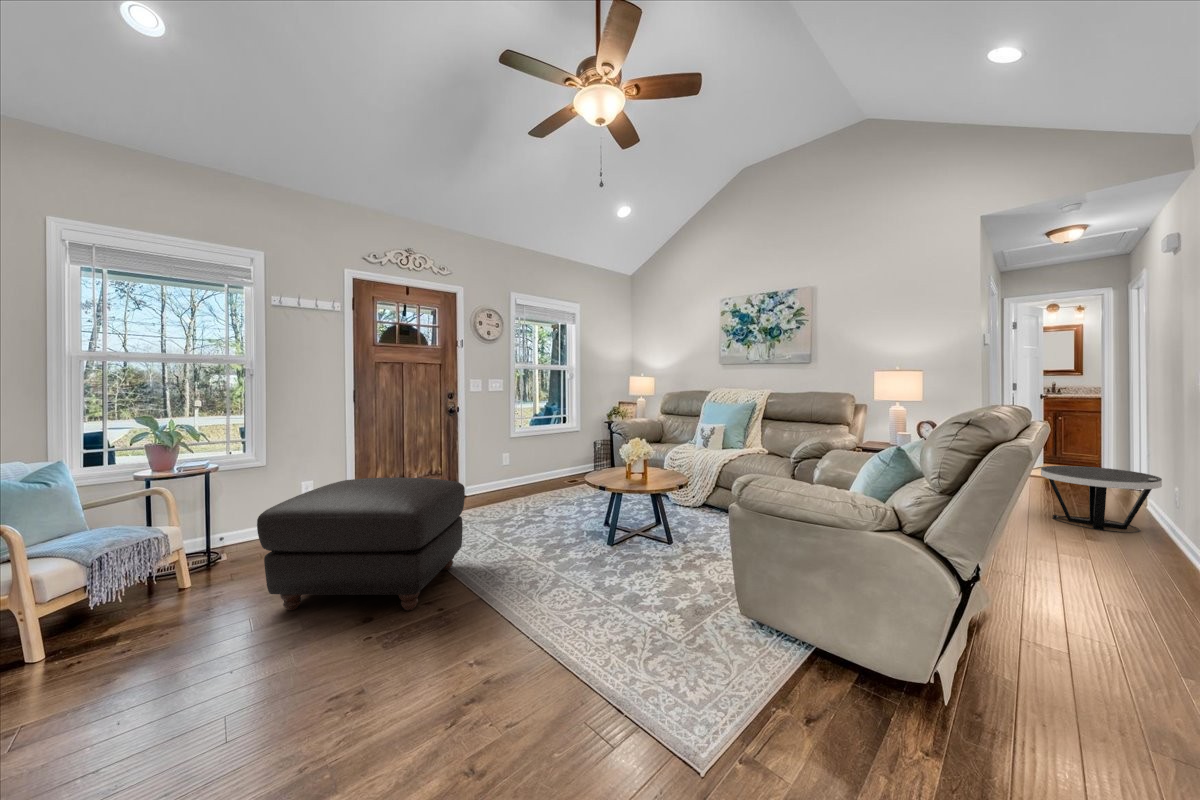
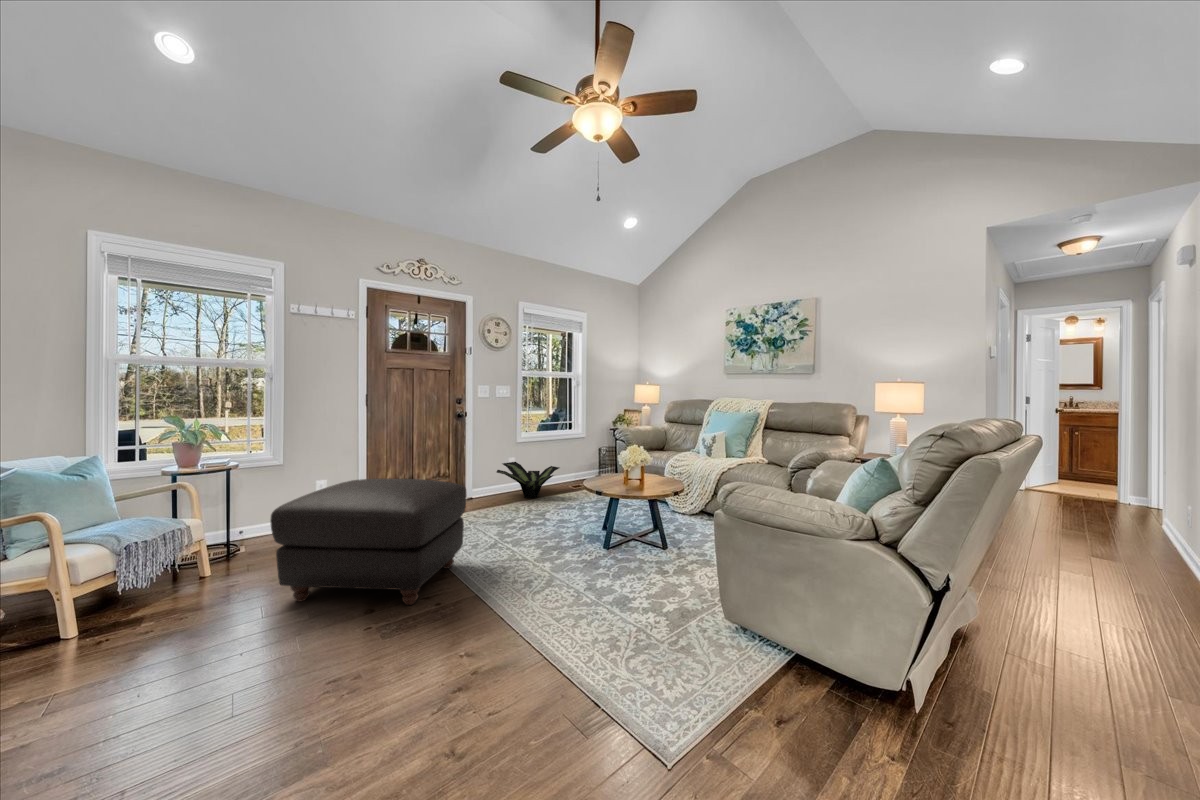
potted plant: none [490,458,556,495] -> present [497,462,559,498]
side table: present [1041,466,1162,533] -> none [1046,482,1168,552]

